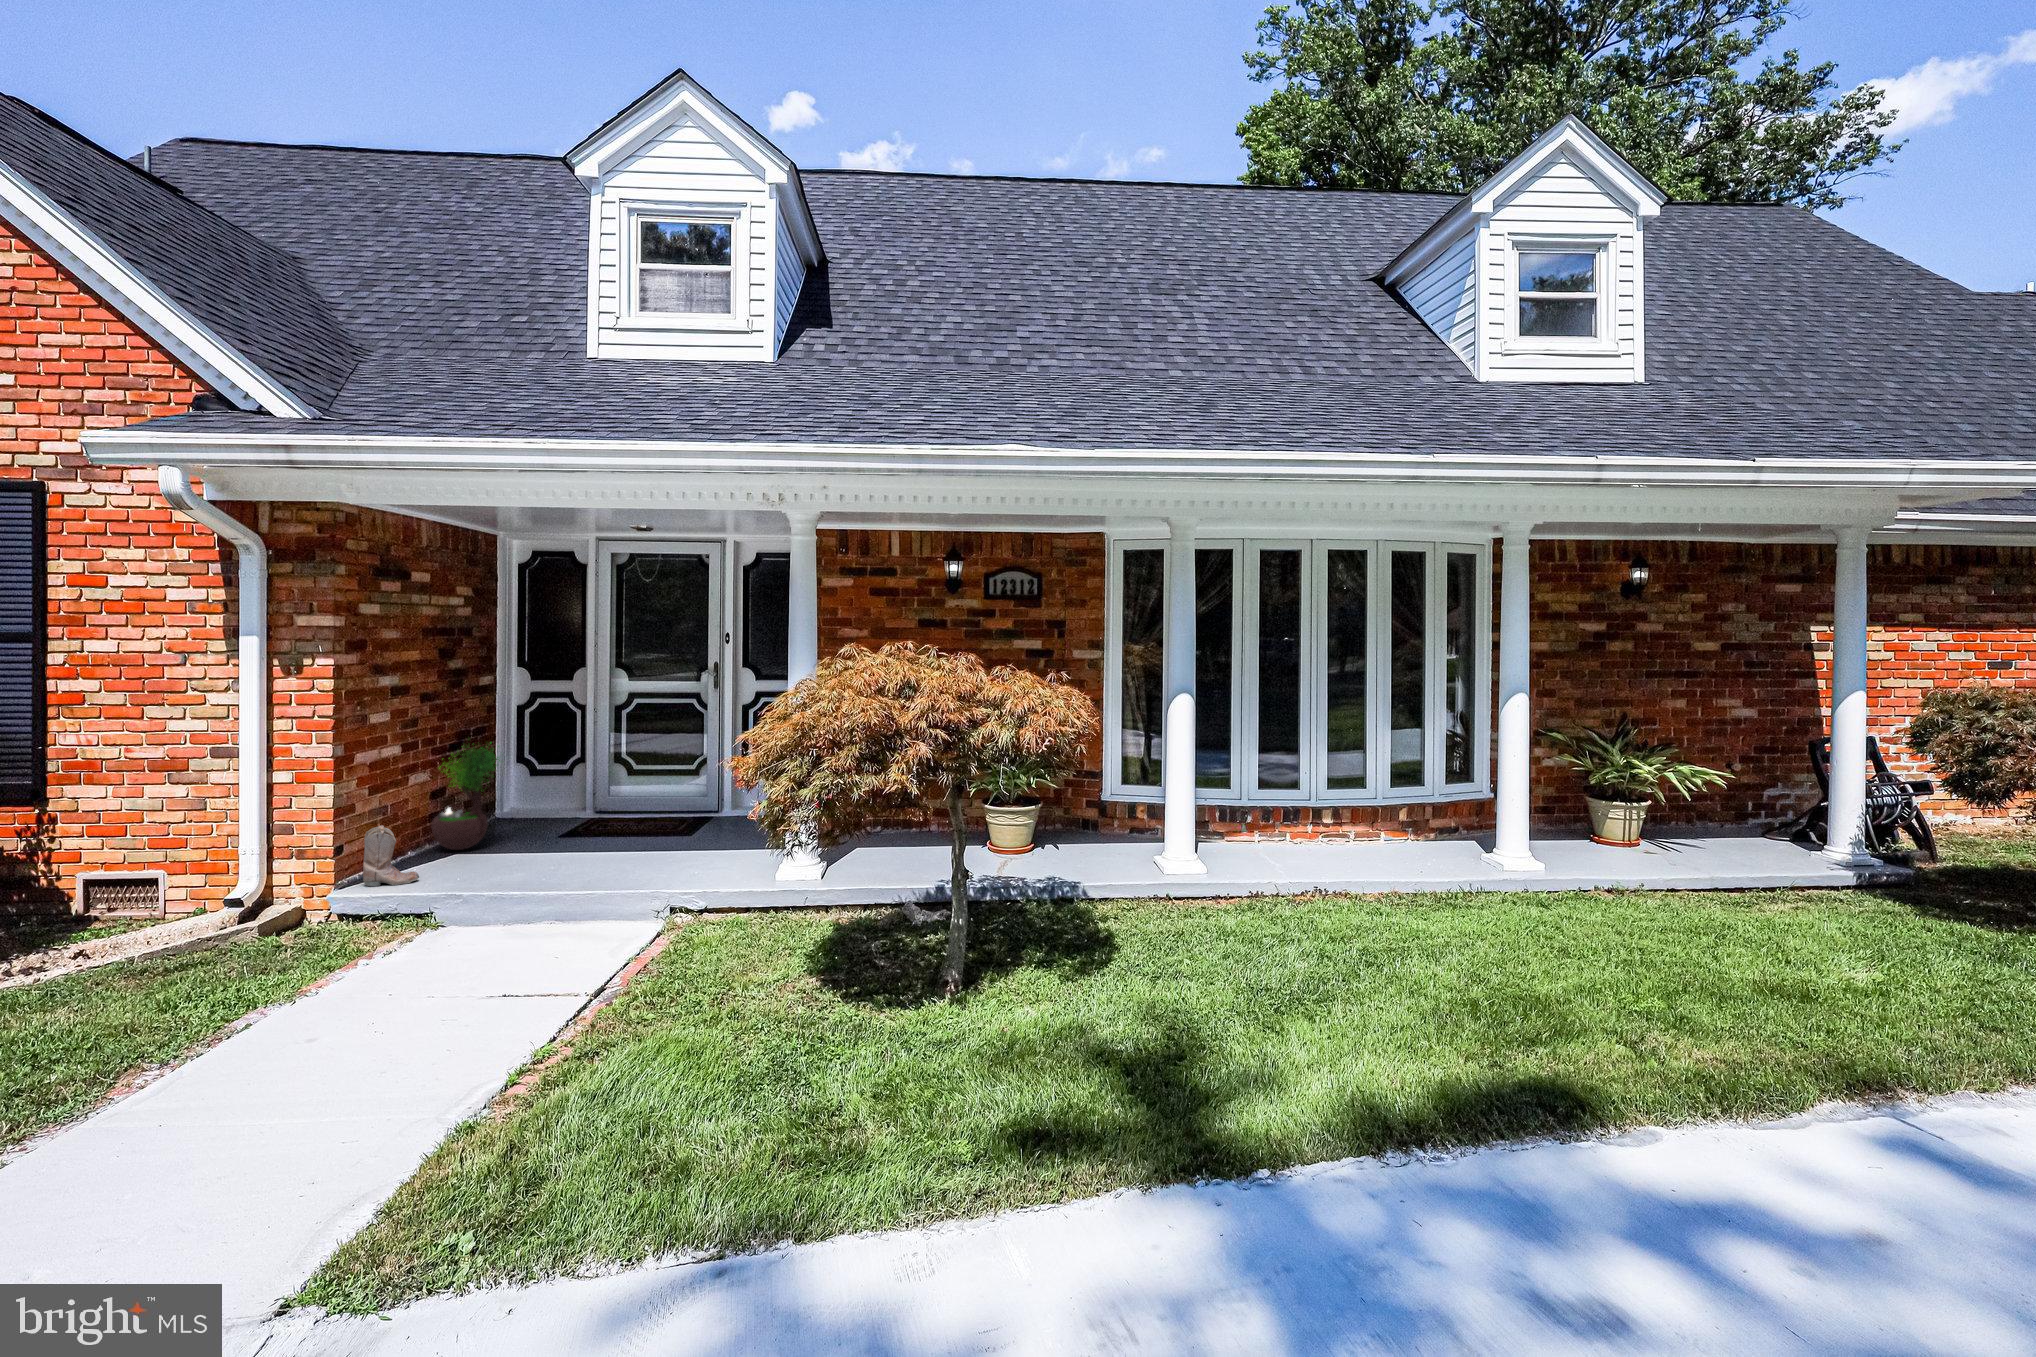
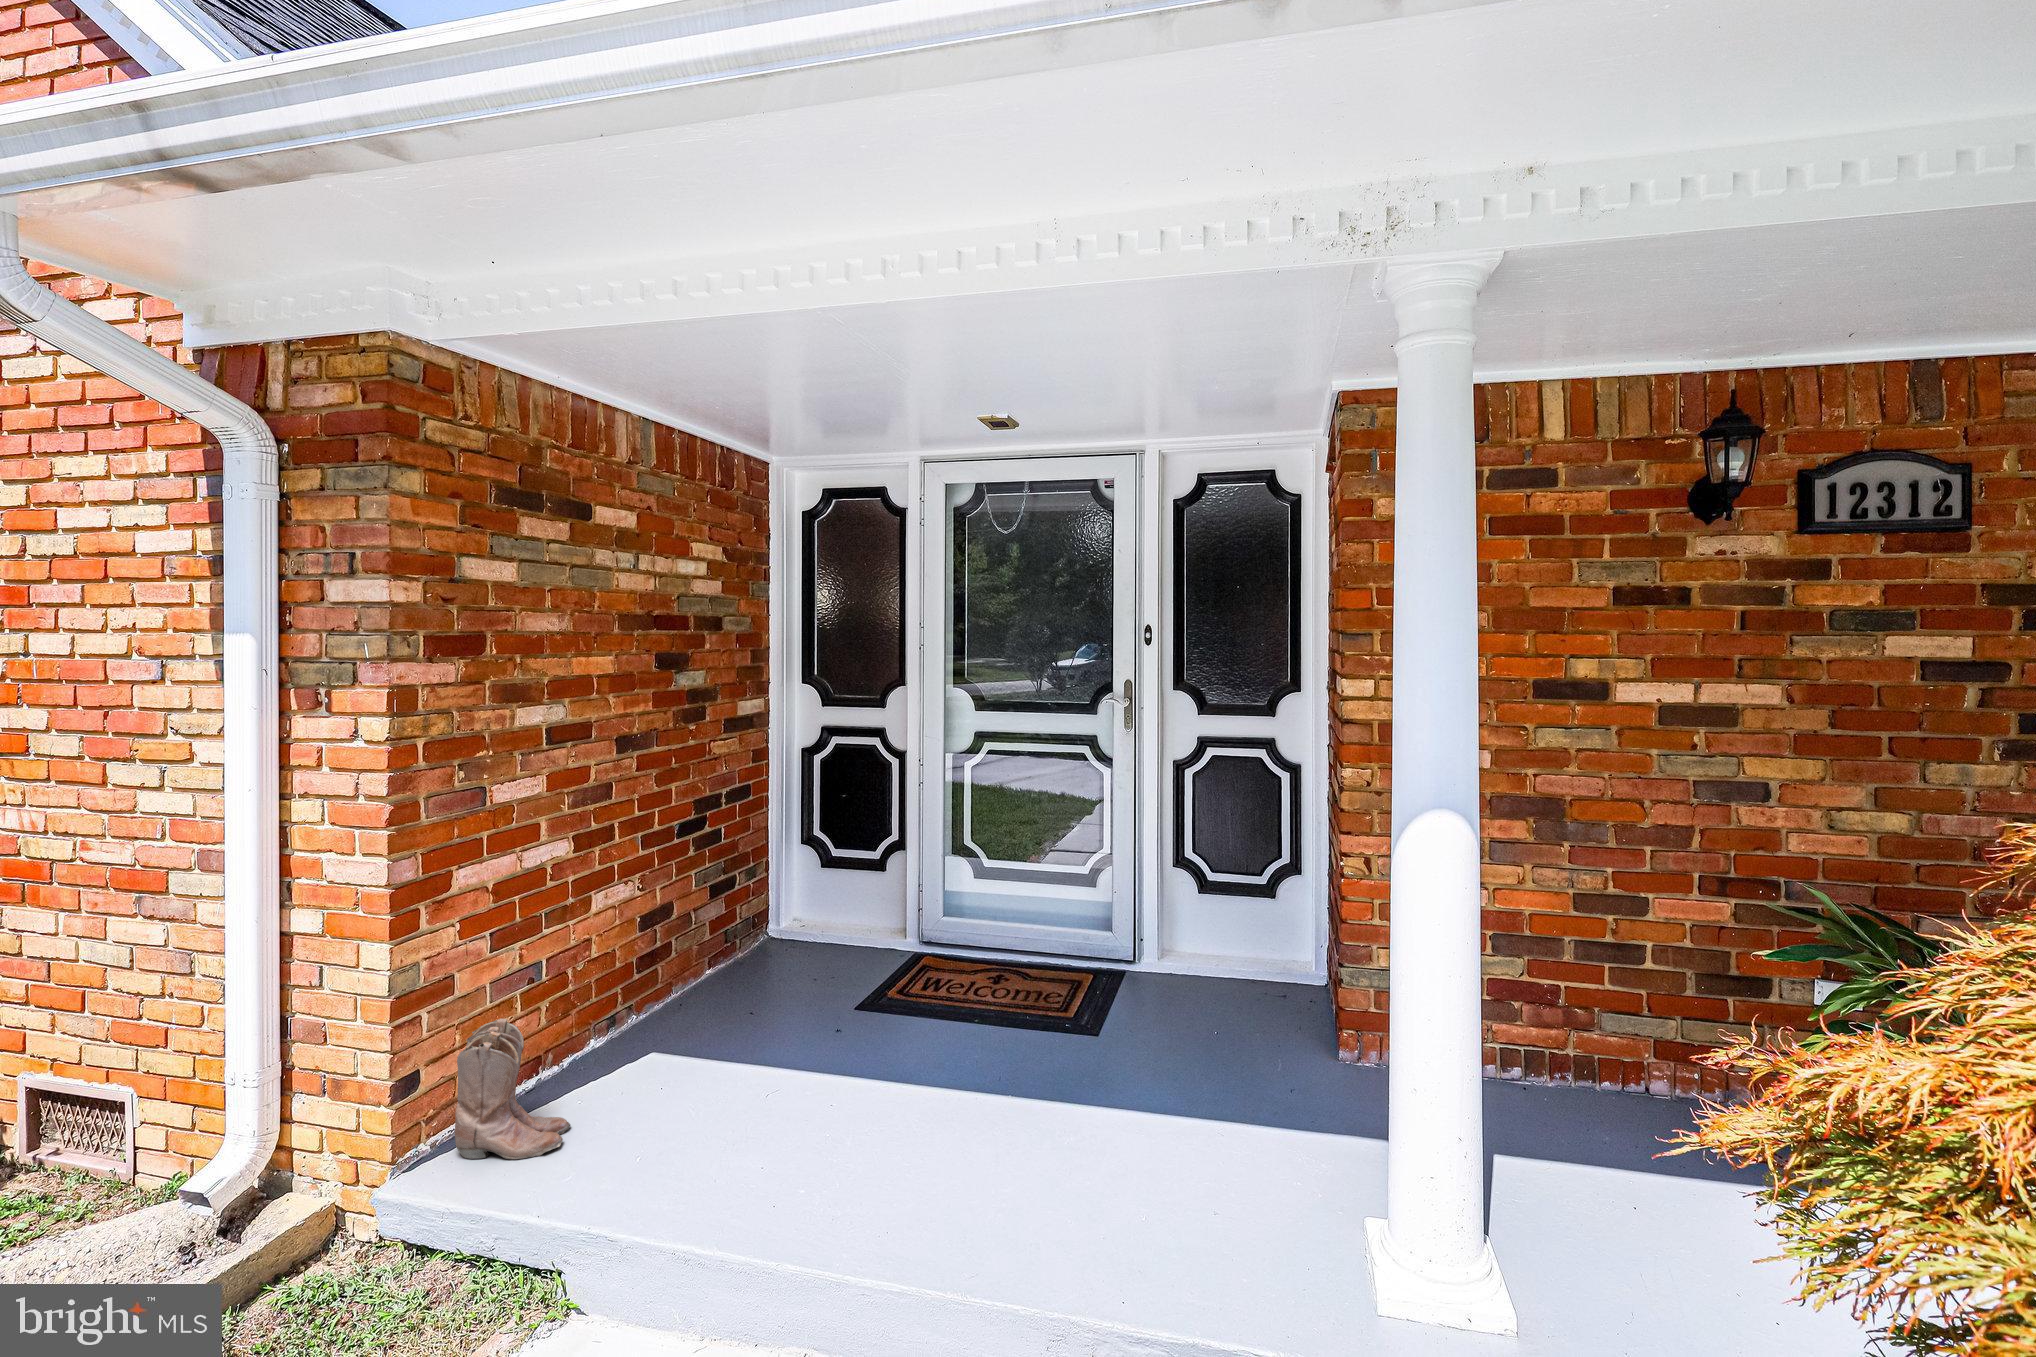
potted tree: present [432,742,500,850] -> none [632,823,759,1033]

